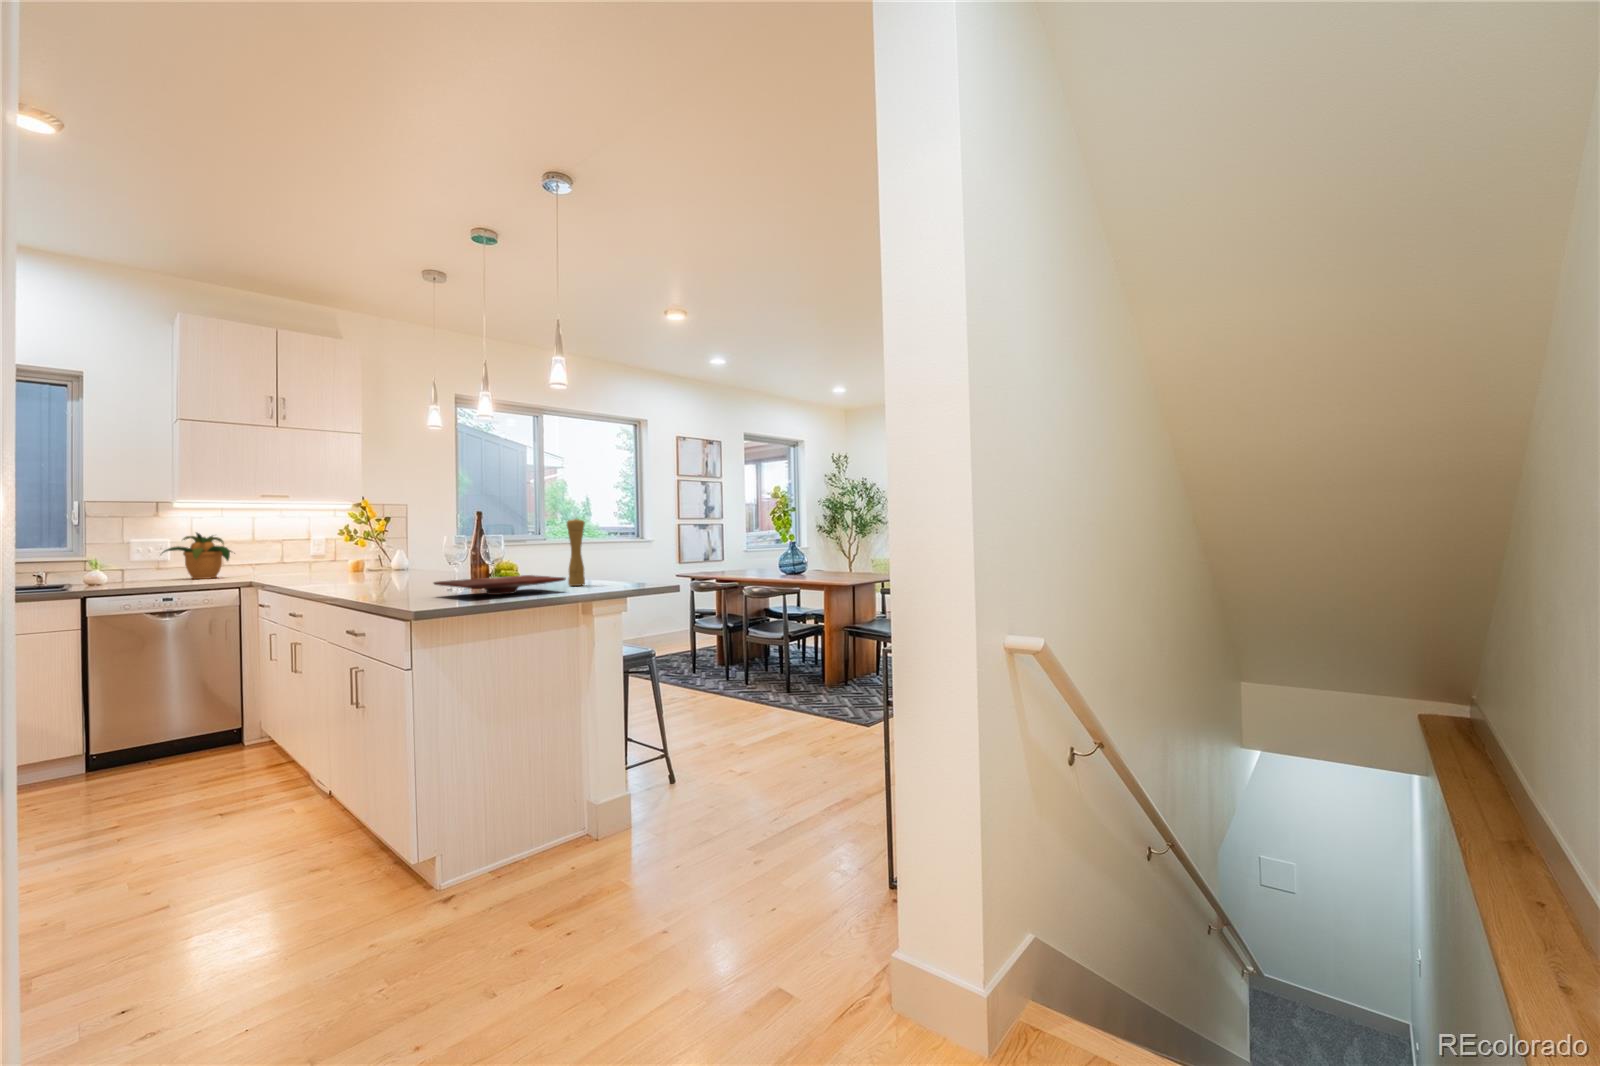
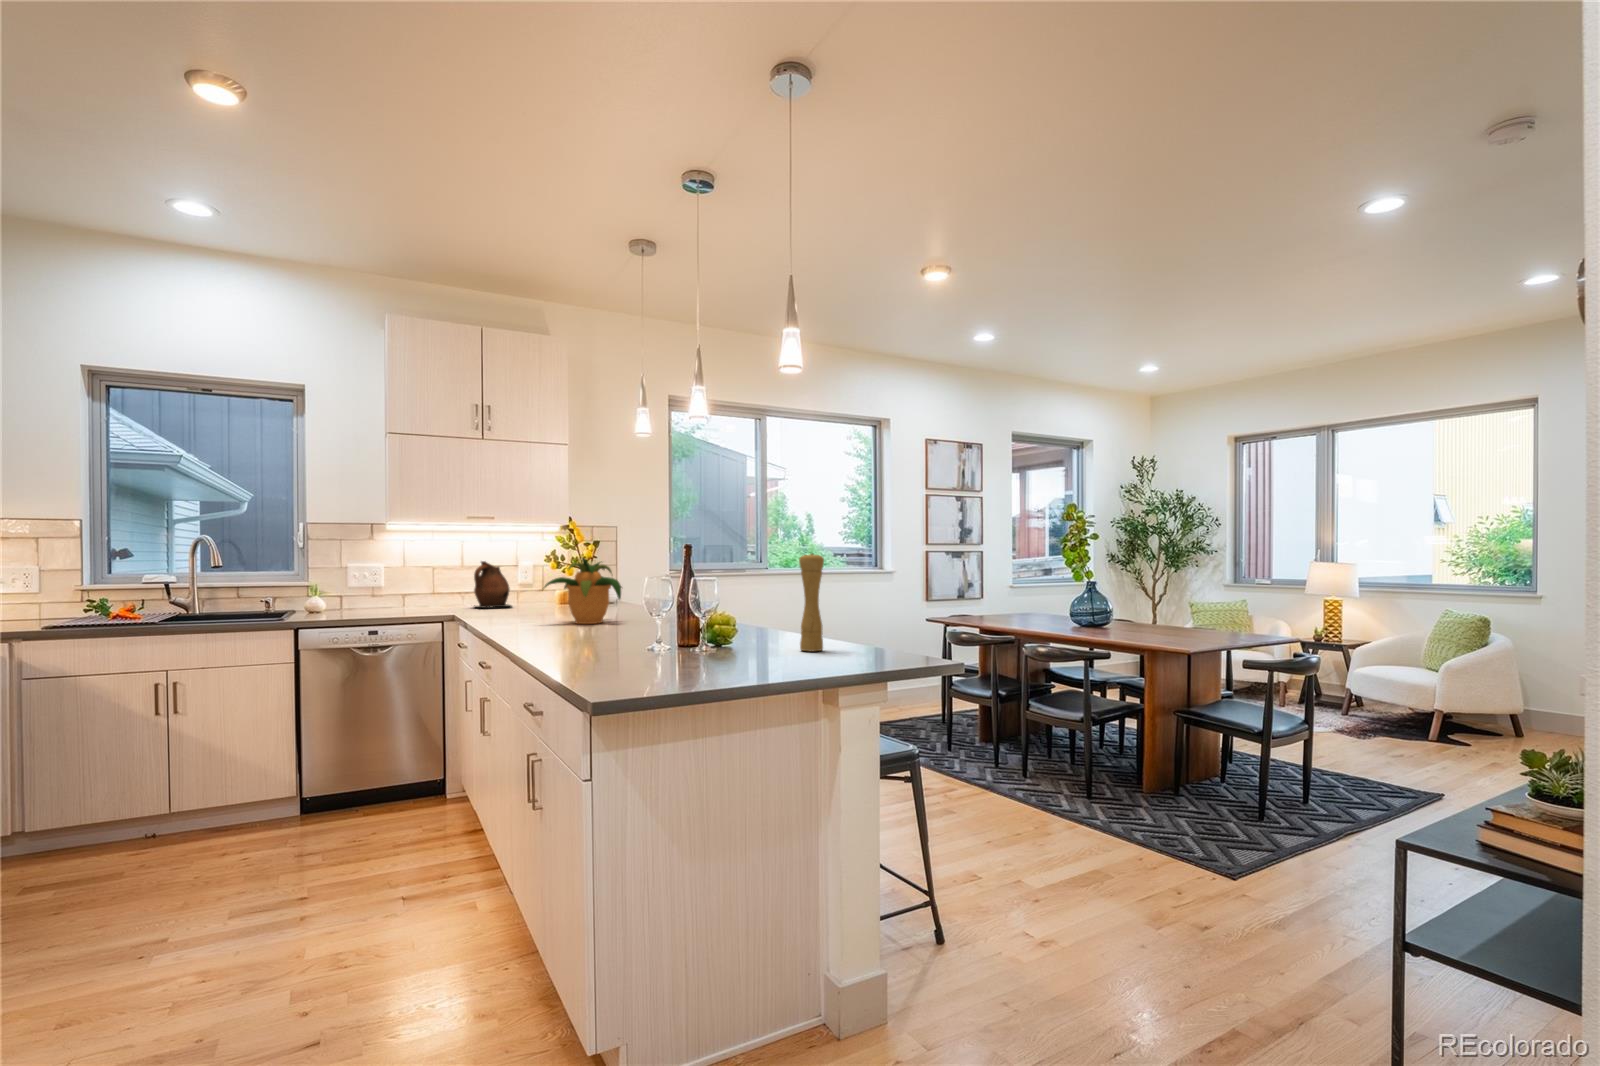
potted plant: present [162,533,231,579] -> present [544,558,622,624]
ceramic pitcher: none [264,536,309,577] -> present [474,561,511,608]
cutting board: present [434,575,566,595] -> none [623,634,799,667]

